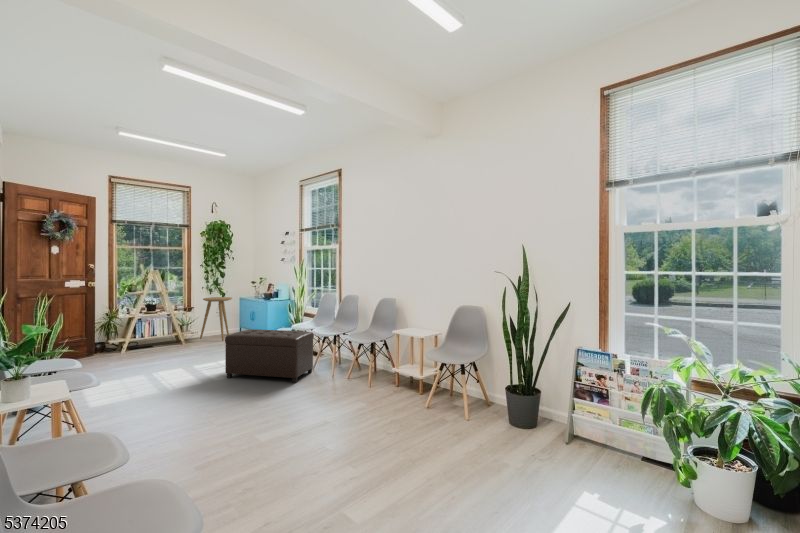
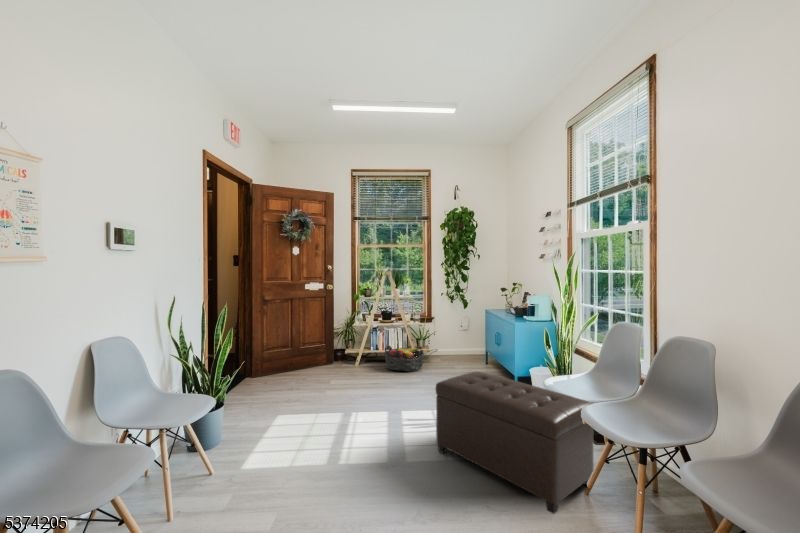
side table: present [200,297,232,341] -> none [439,306,476,365]
basket: none [153,329,191,350] -> present [385,346,424,372]

